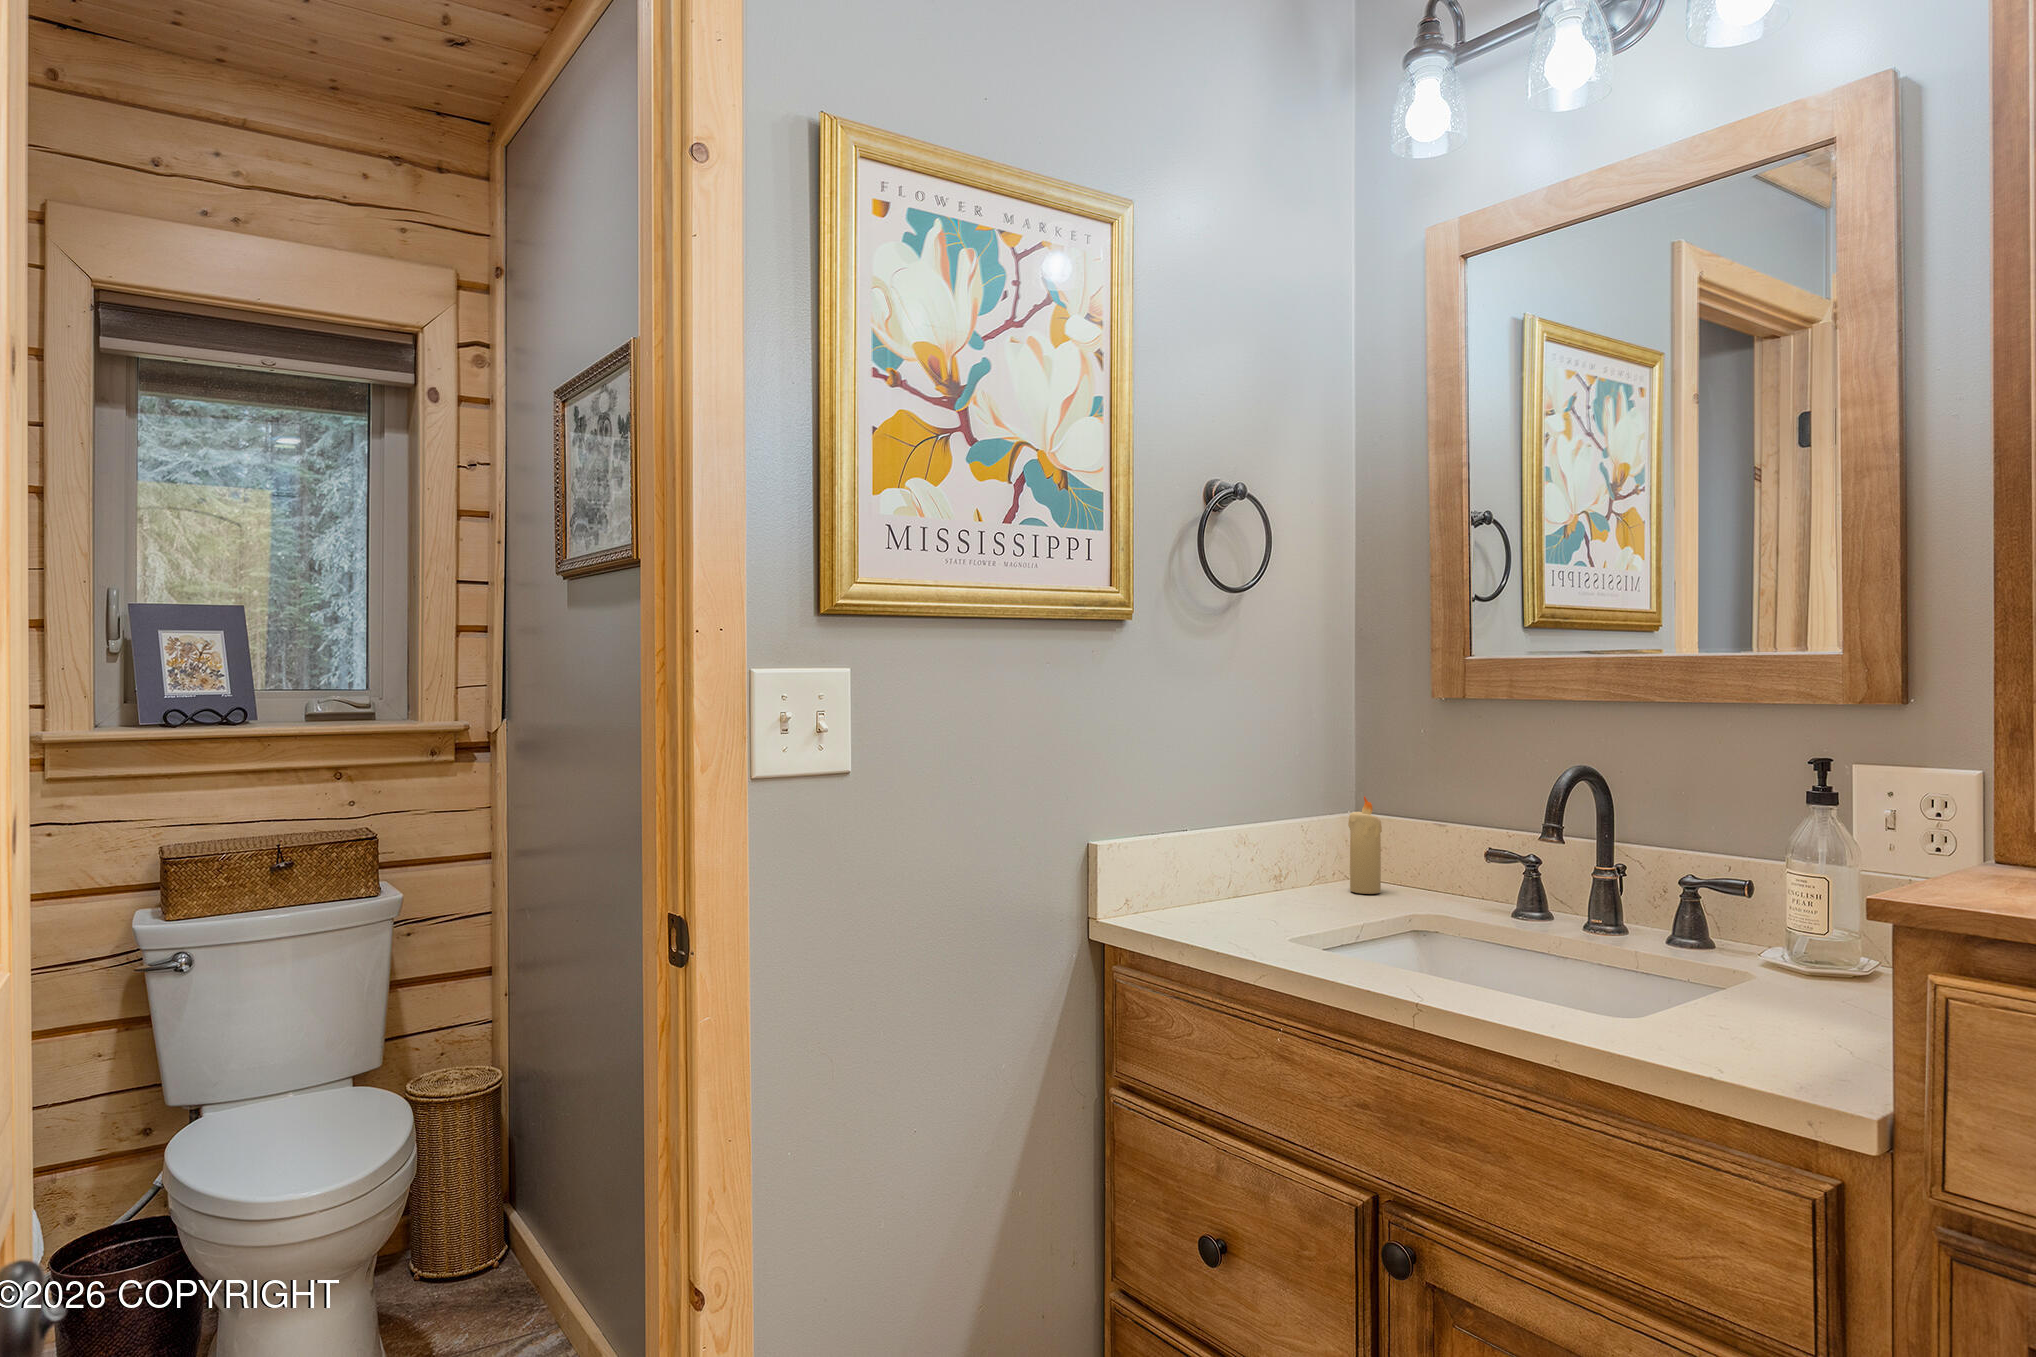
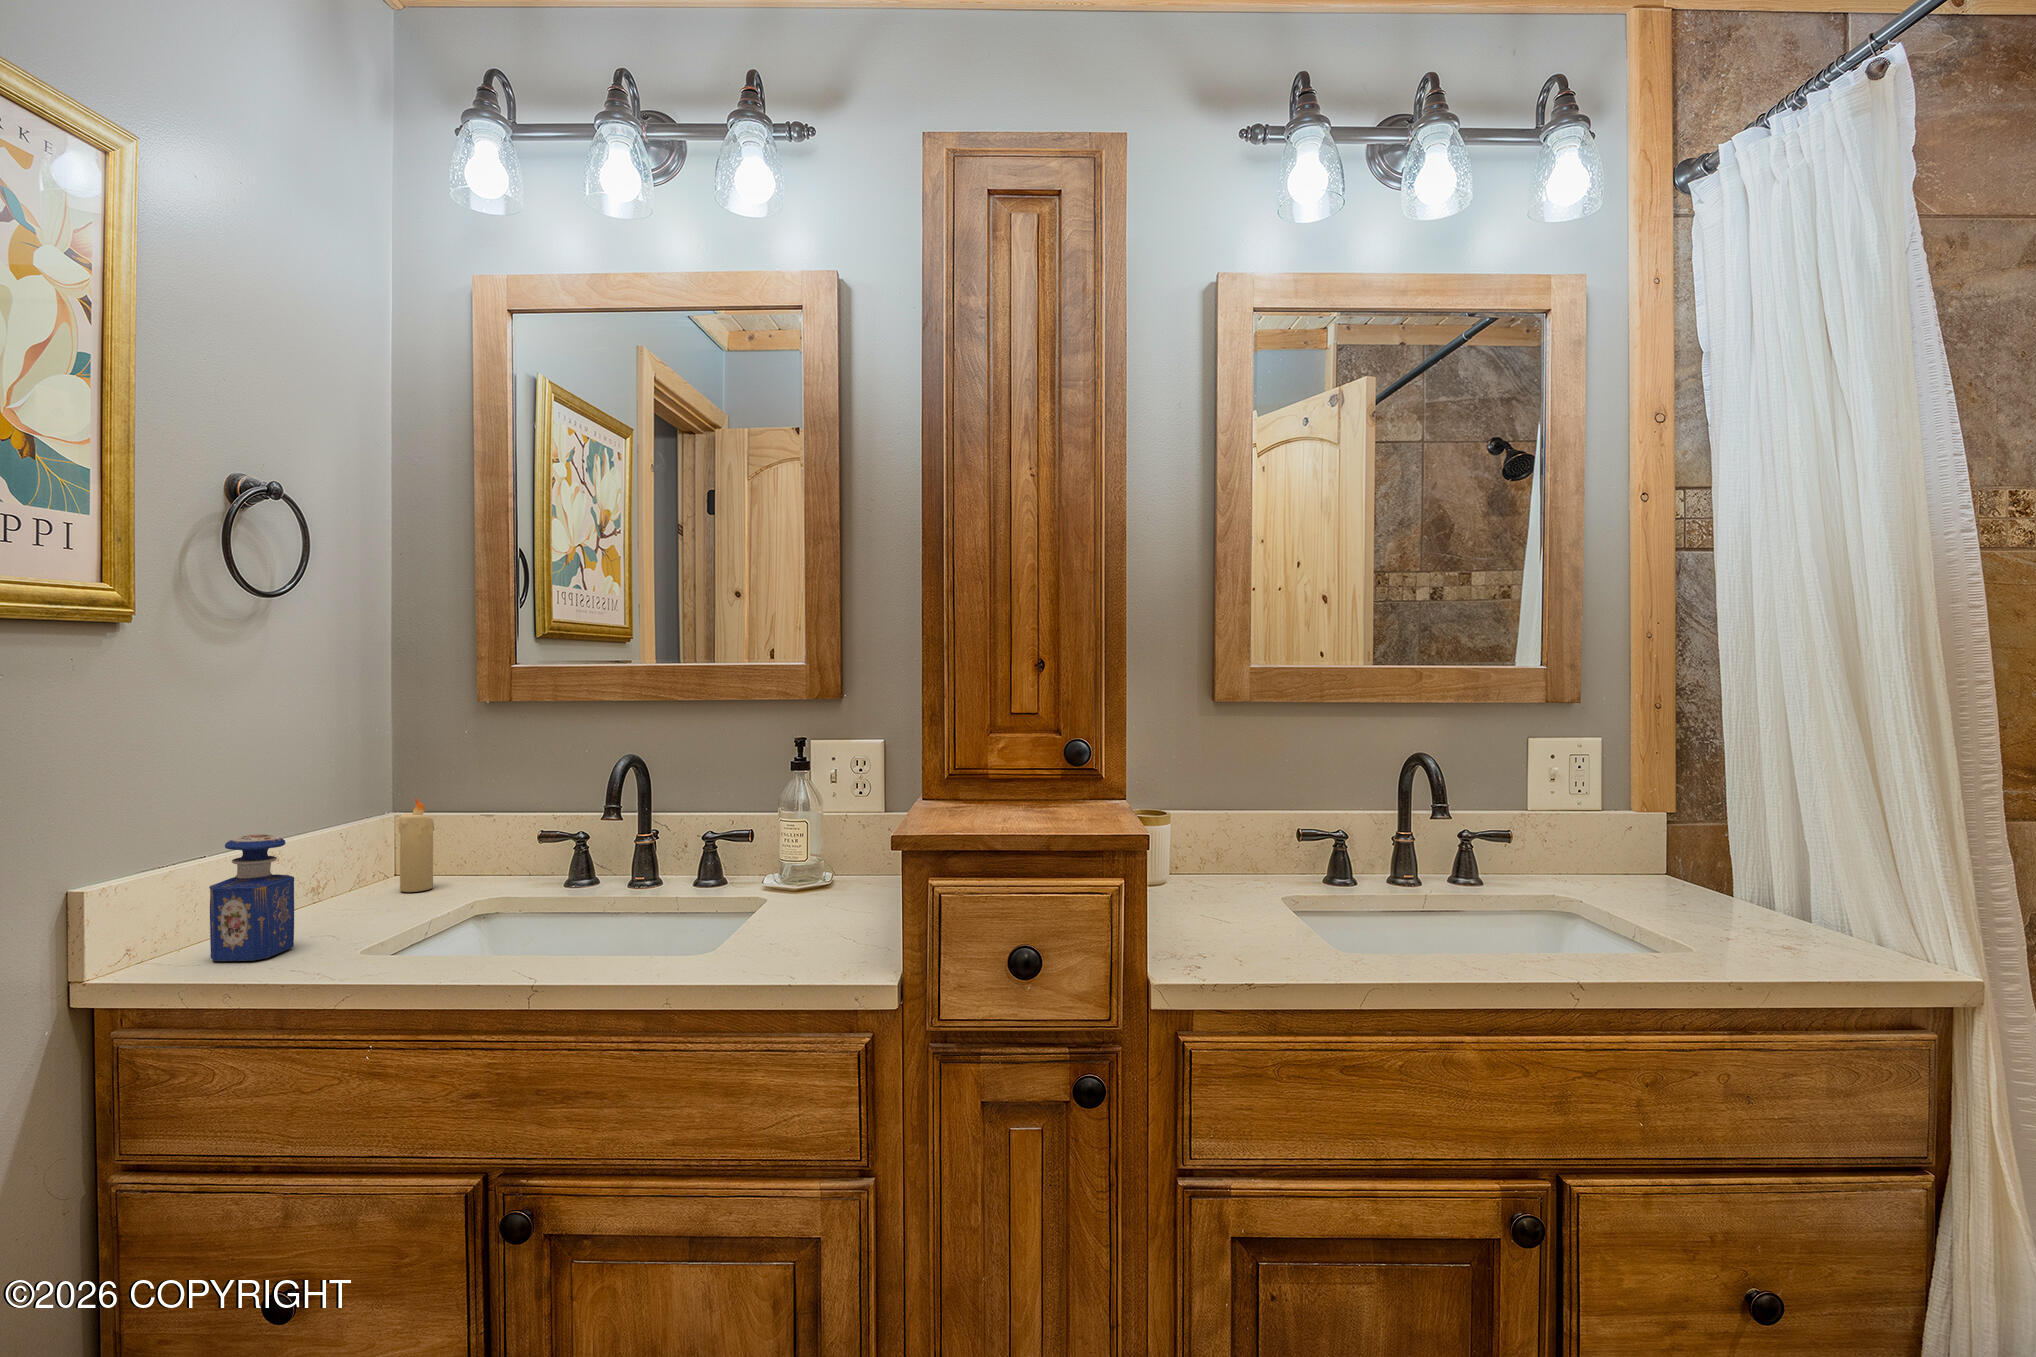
perfume bottle: none [1178,810,1240,924] -> present [209,835,294,961]

